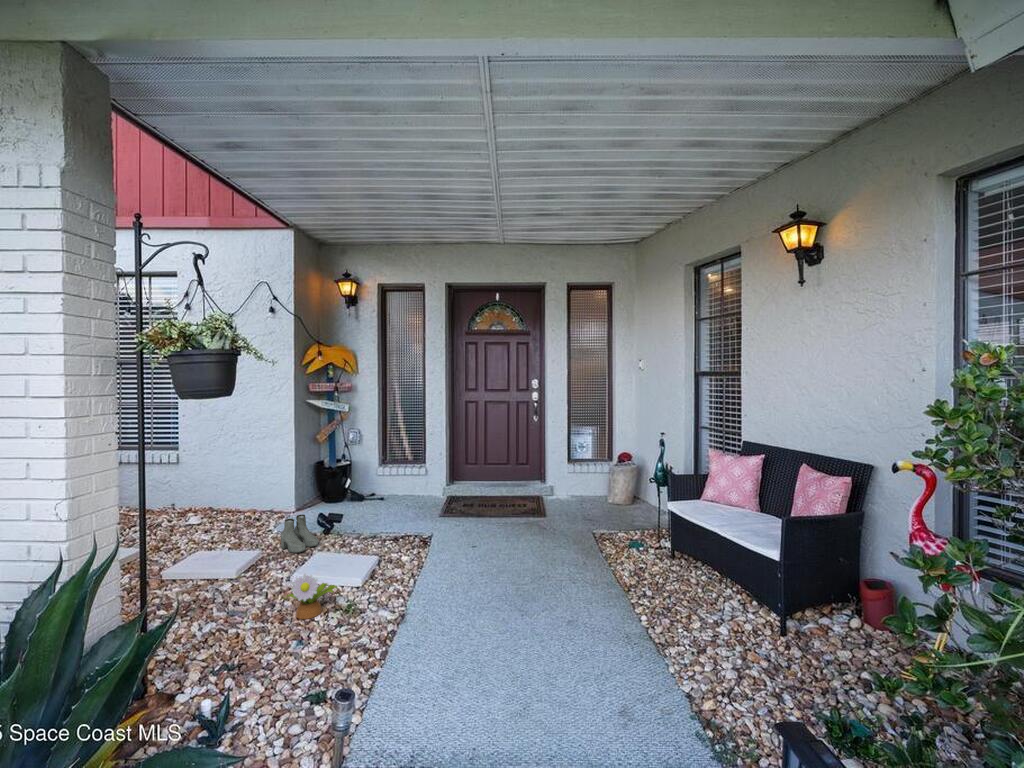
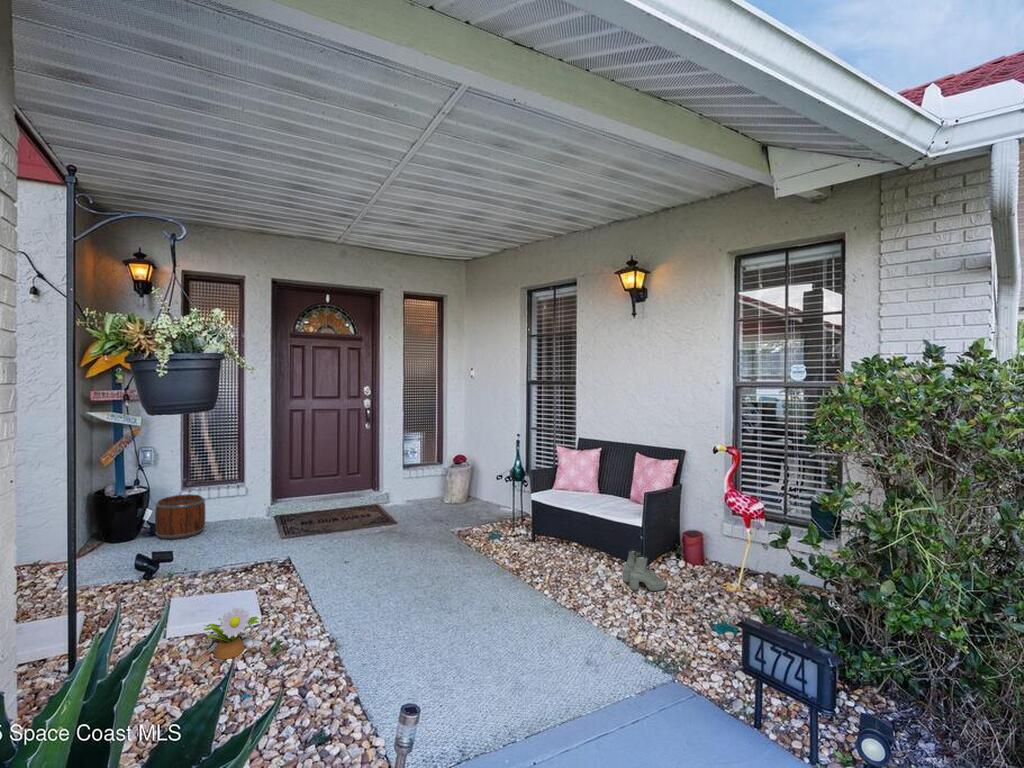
bucket: none [356,469,391,505] -> present [155,494,205,539]
boots: present [281,514,318,553] -> present [623,549,665,591]

